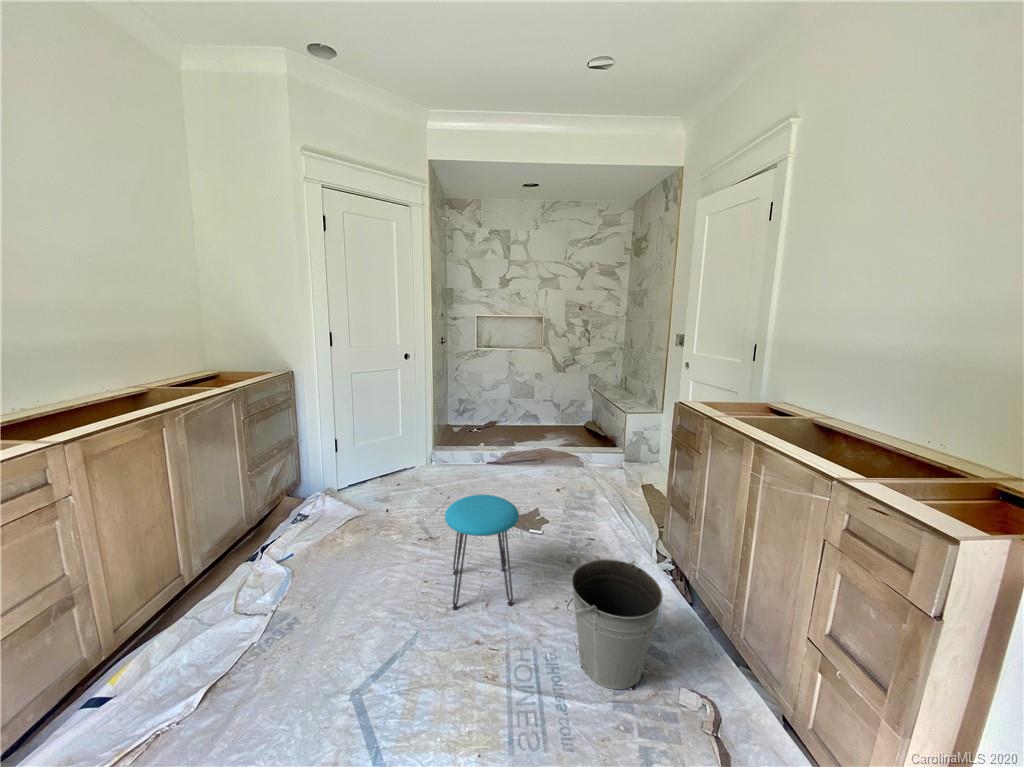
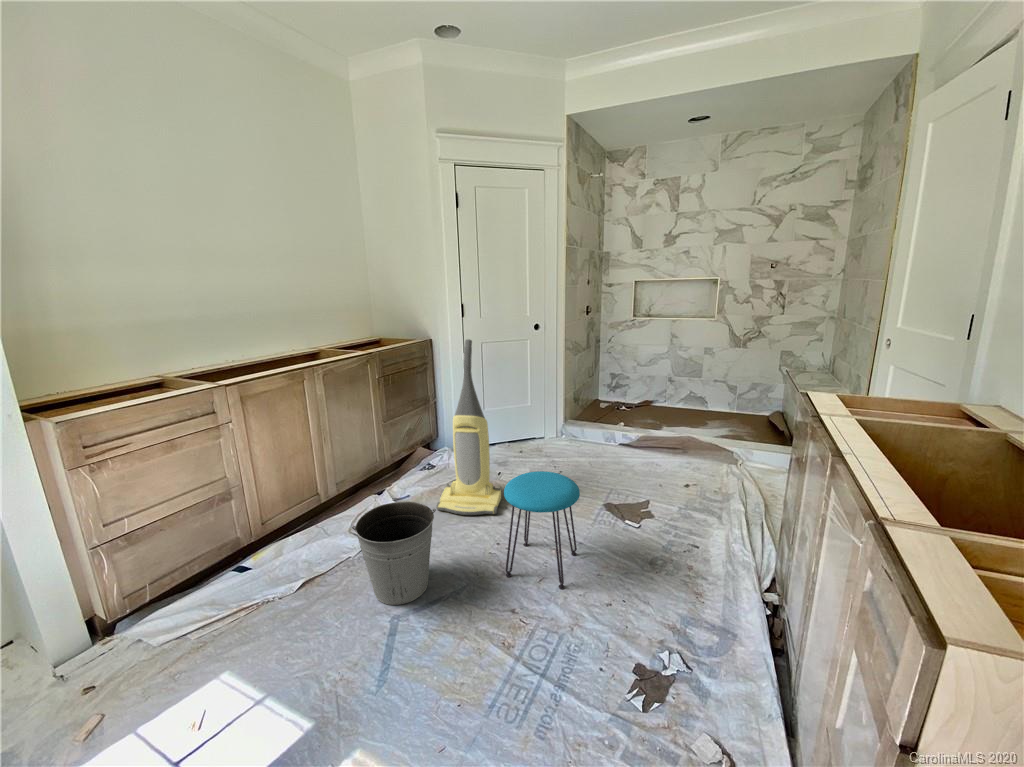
vacuum cleaner: none [338,369,409,561] -> present [437,339,502,515]
bucket: present [567,559,663,689] -> present [352,501,436,605]

